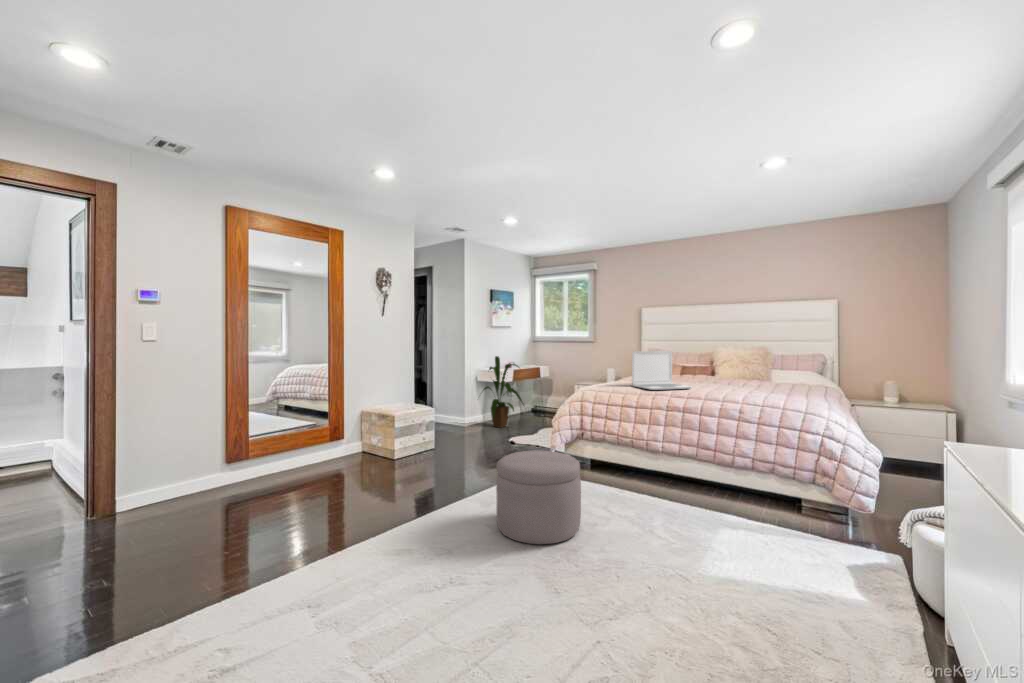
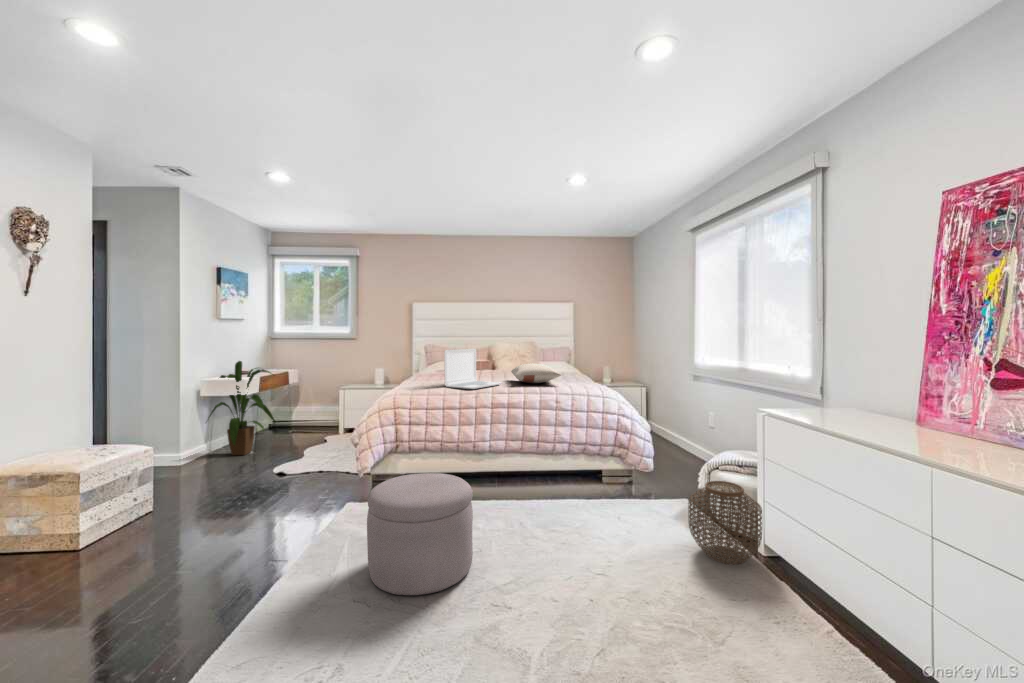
pillow: none [705,369,767,390] -> present [511,364,561,383]
woven basket: none [815,524,928,640] -> present [688,481,762,565]

